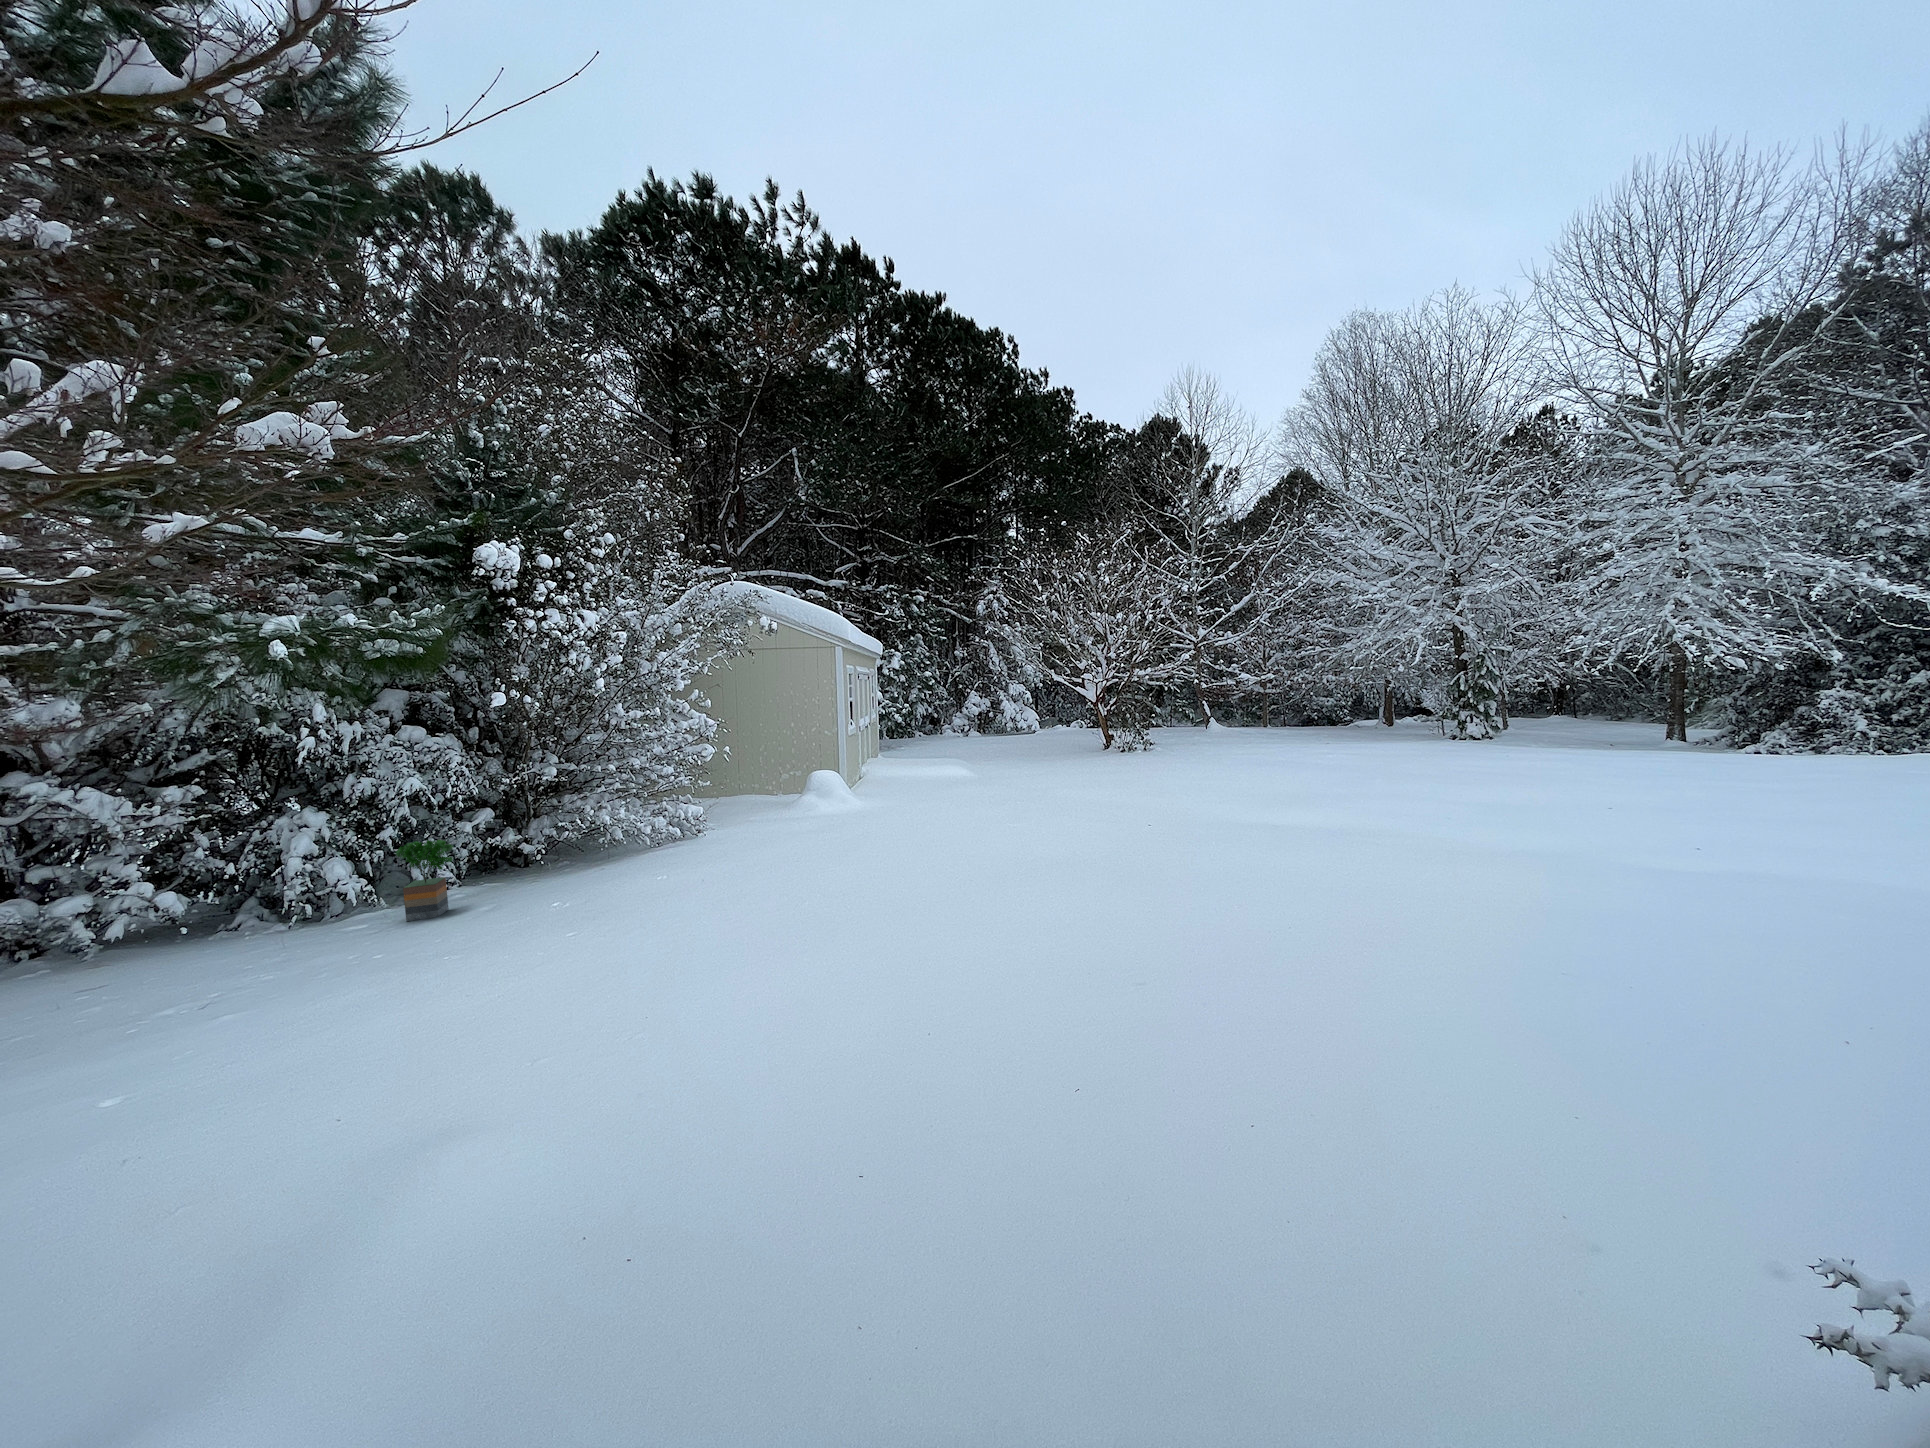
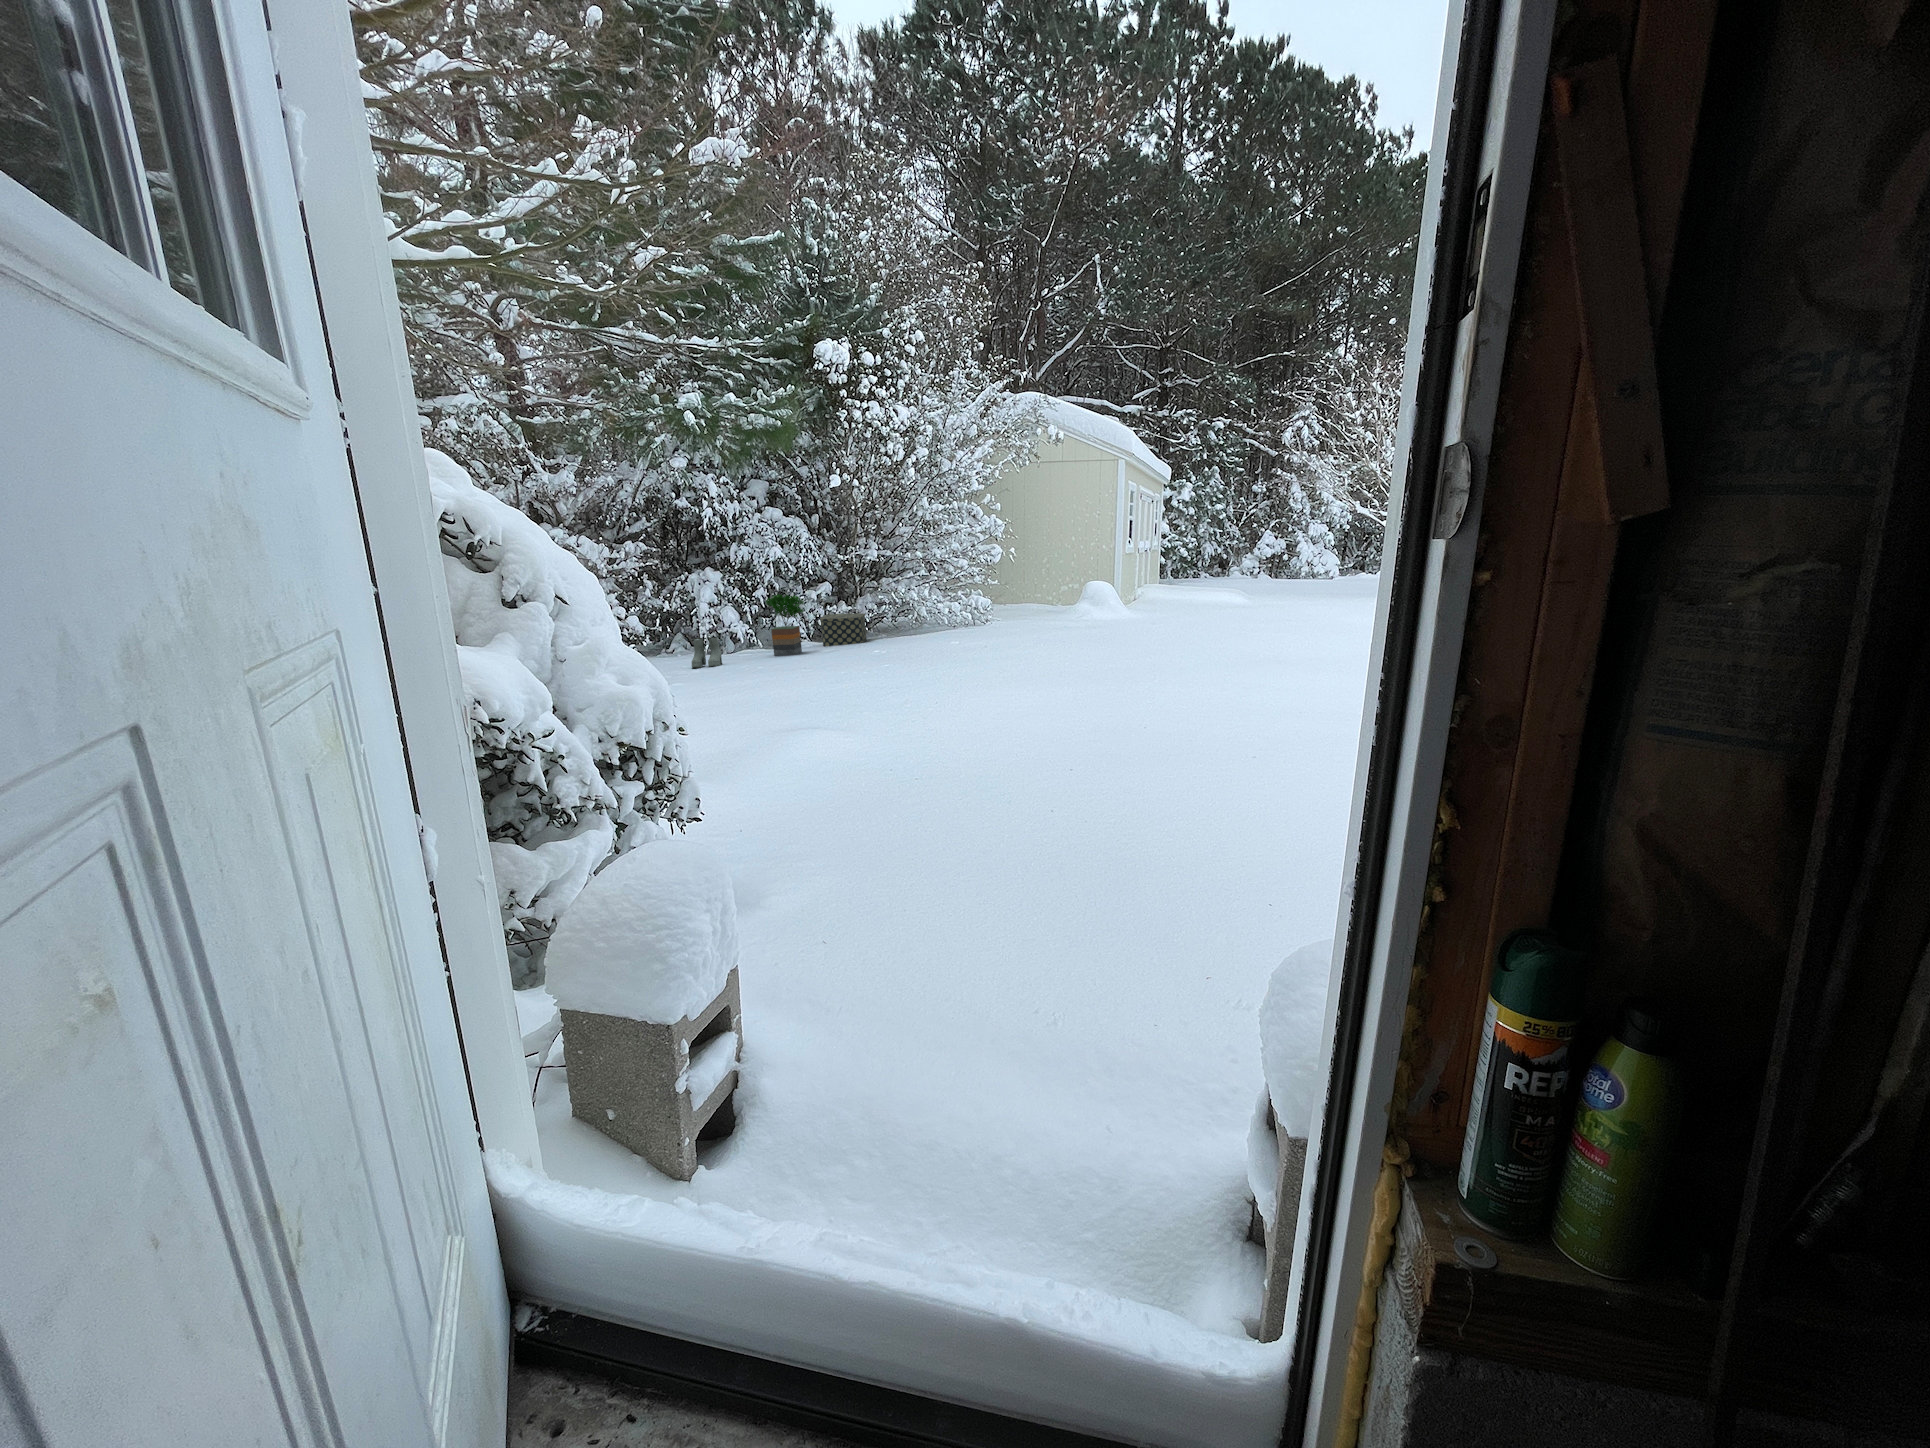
storage box: none [477,844,542,892] -> present [820,613,867,646]
boots: none [270,913,322,963] -> present [692,637,722,668]

